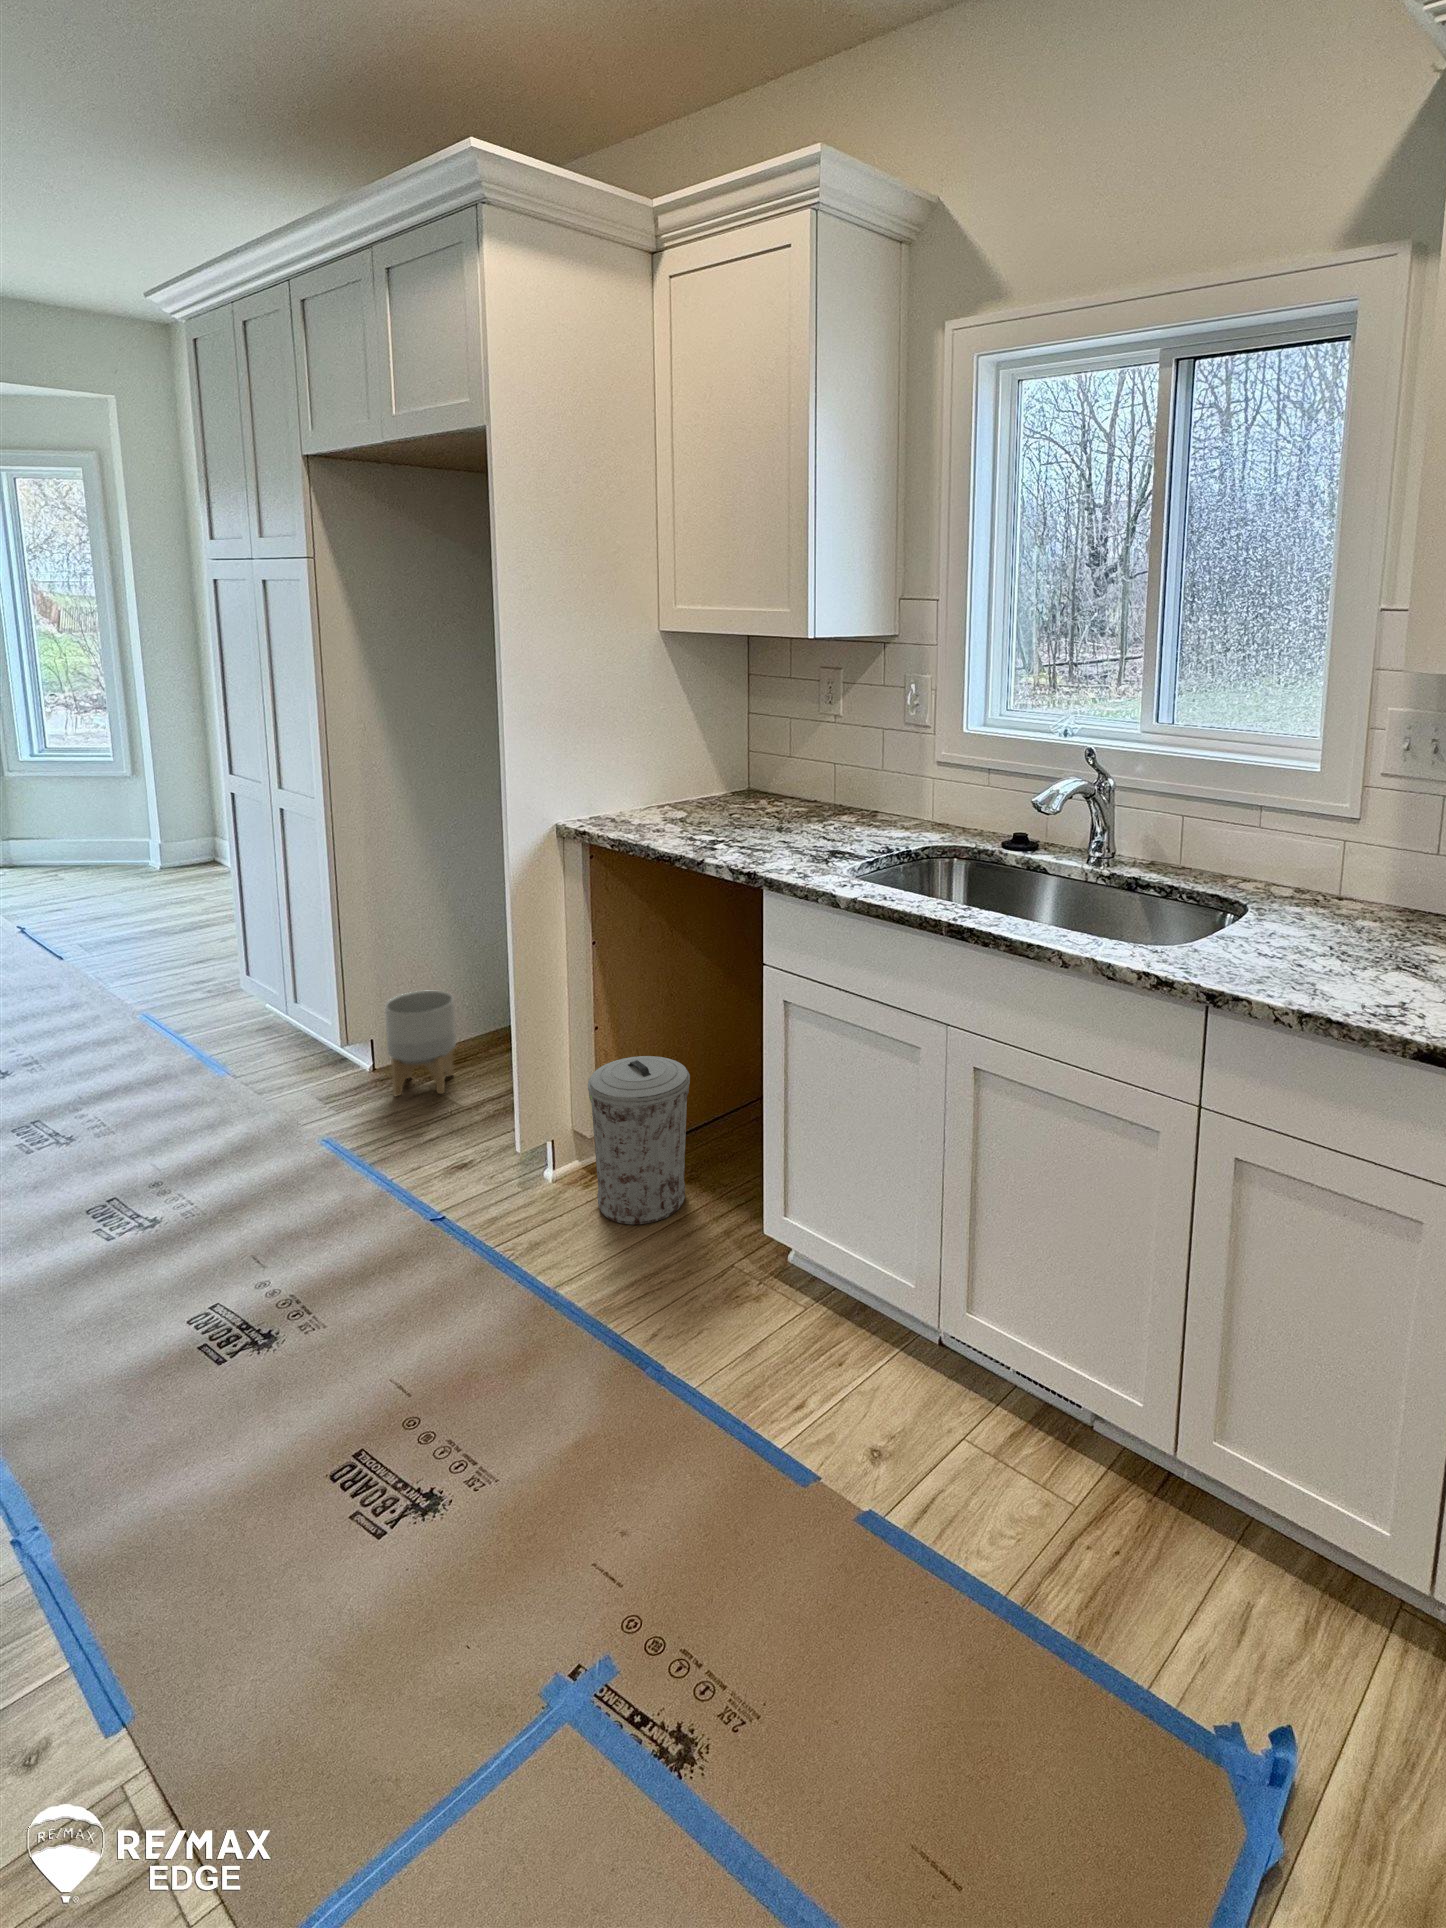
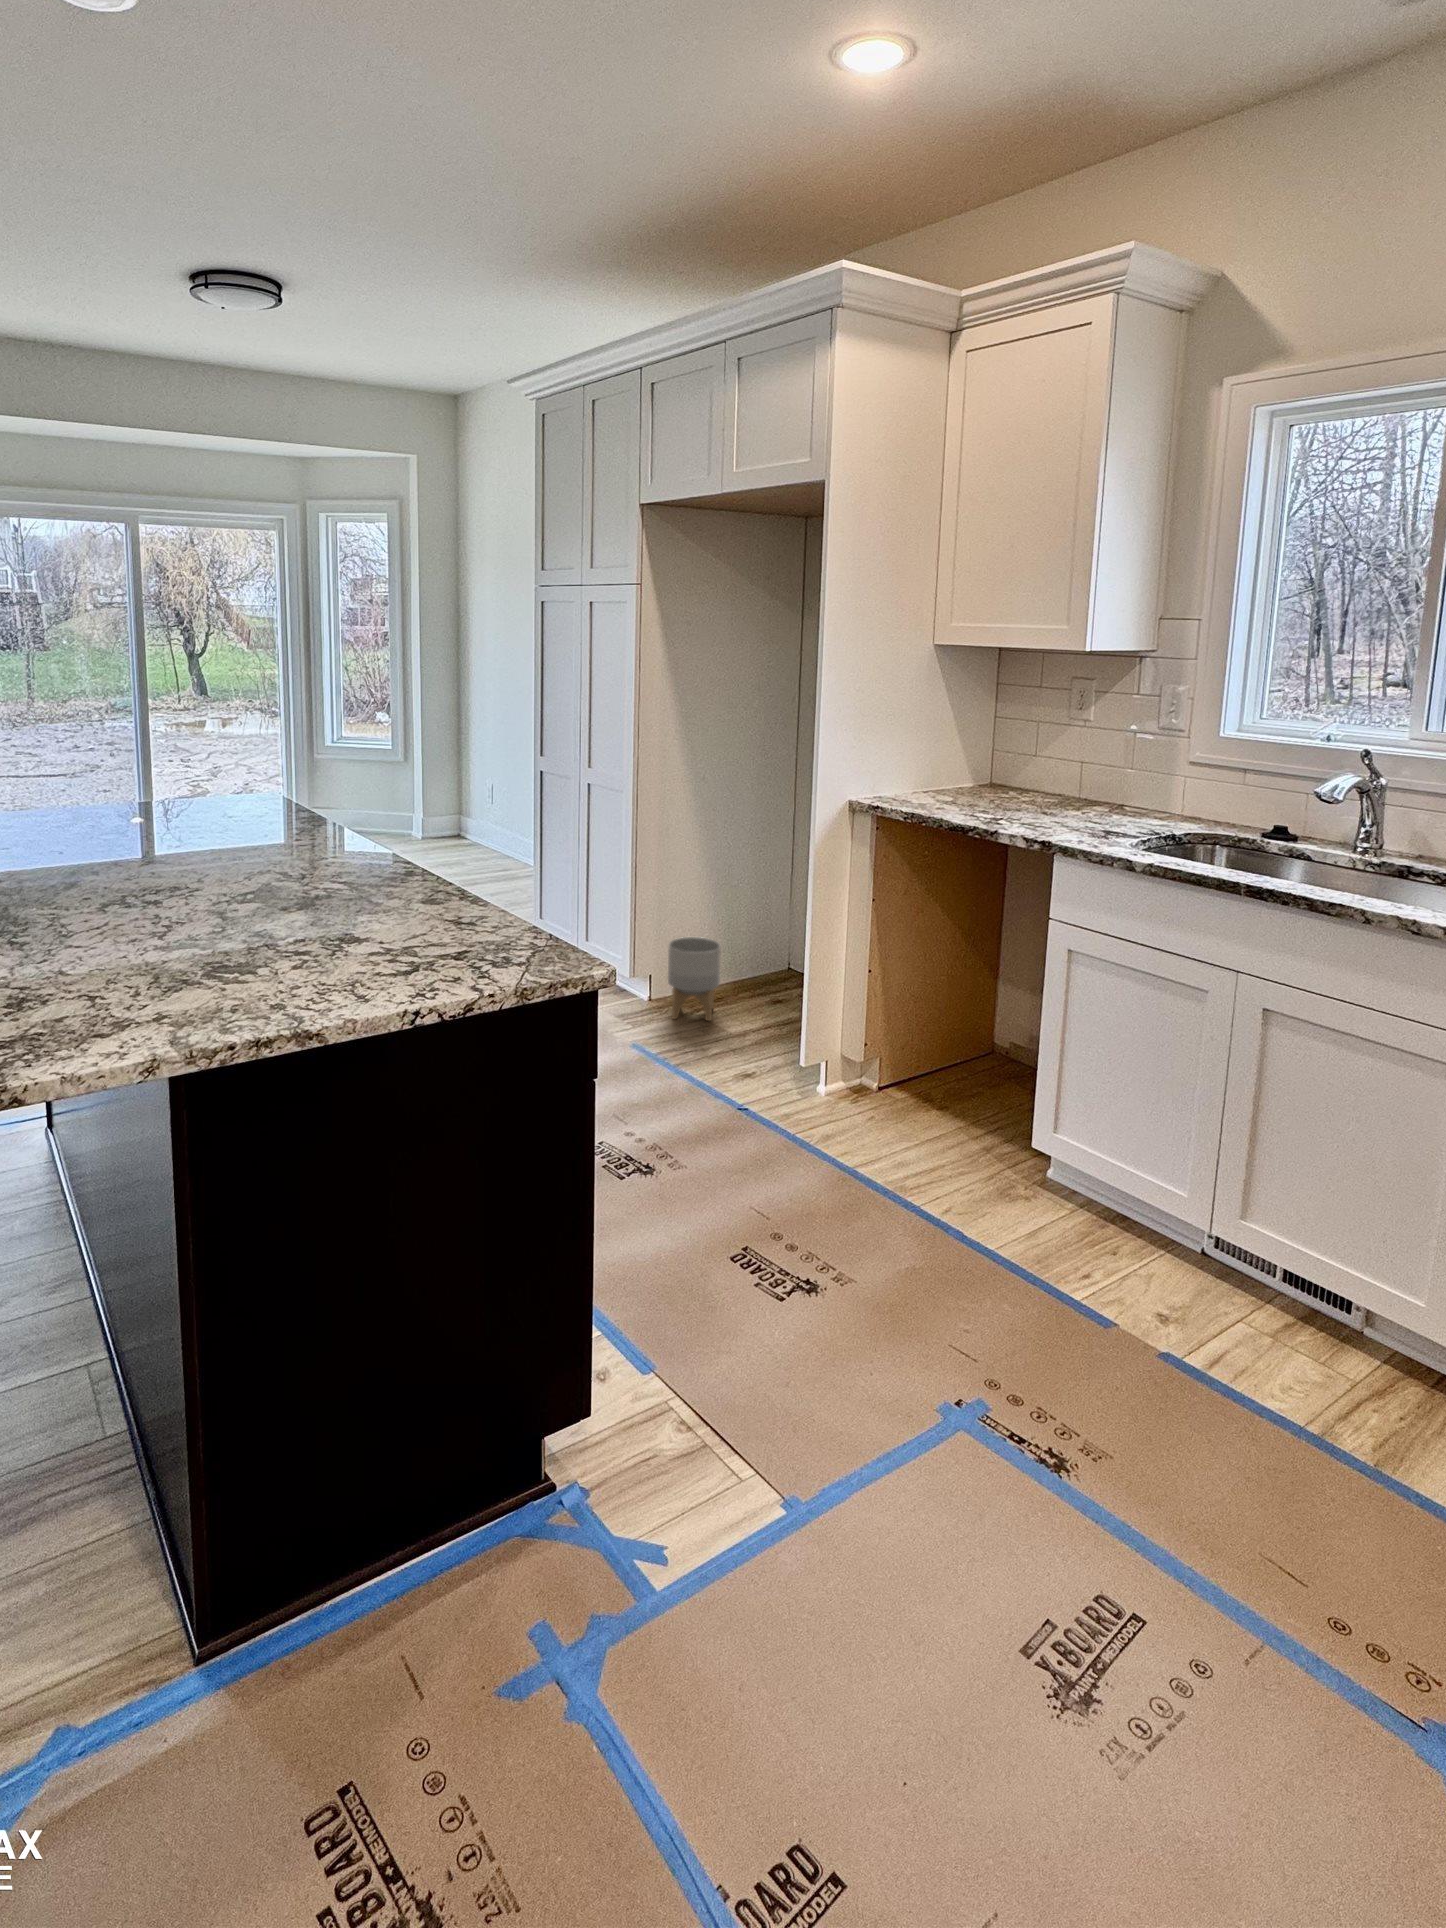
trash can: present [588,1056,690,1224] -> none [867,997,952,1133]

